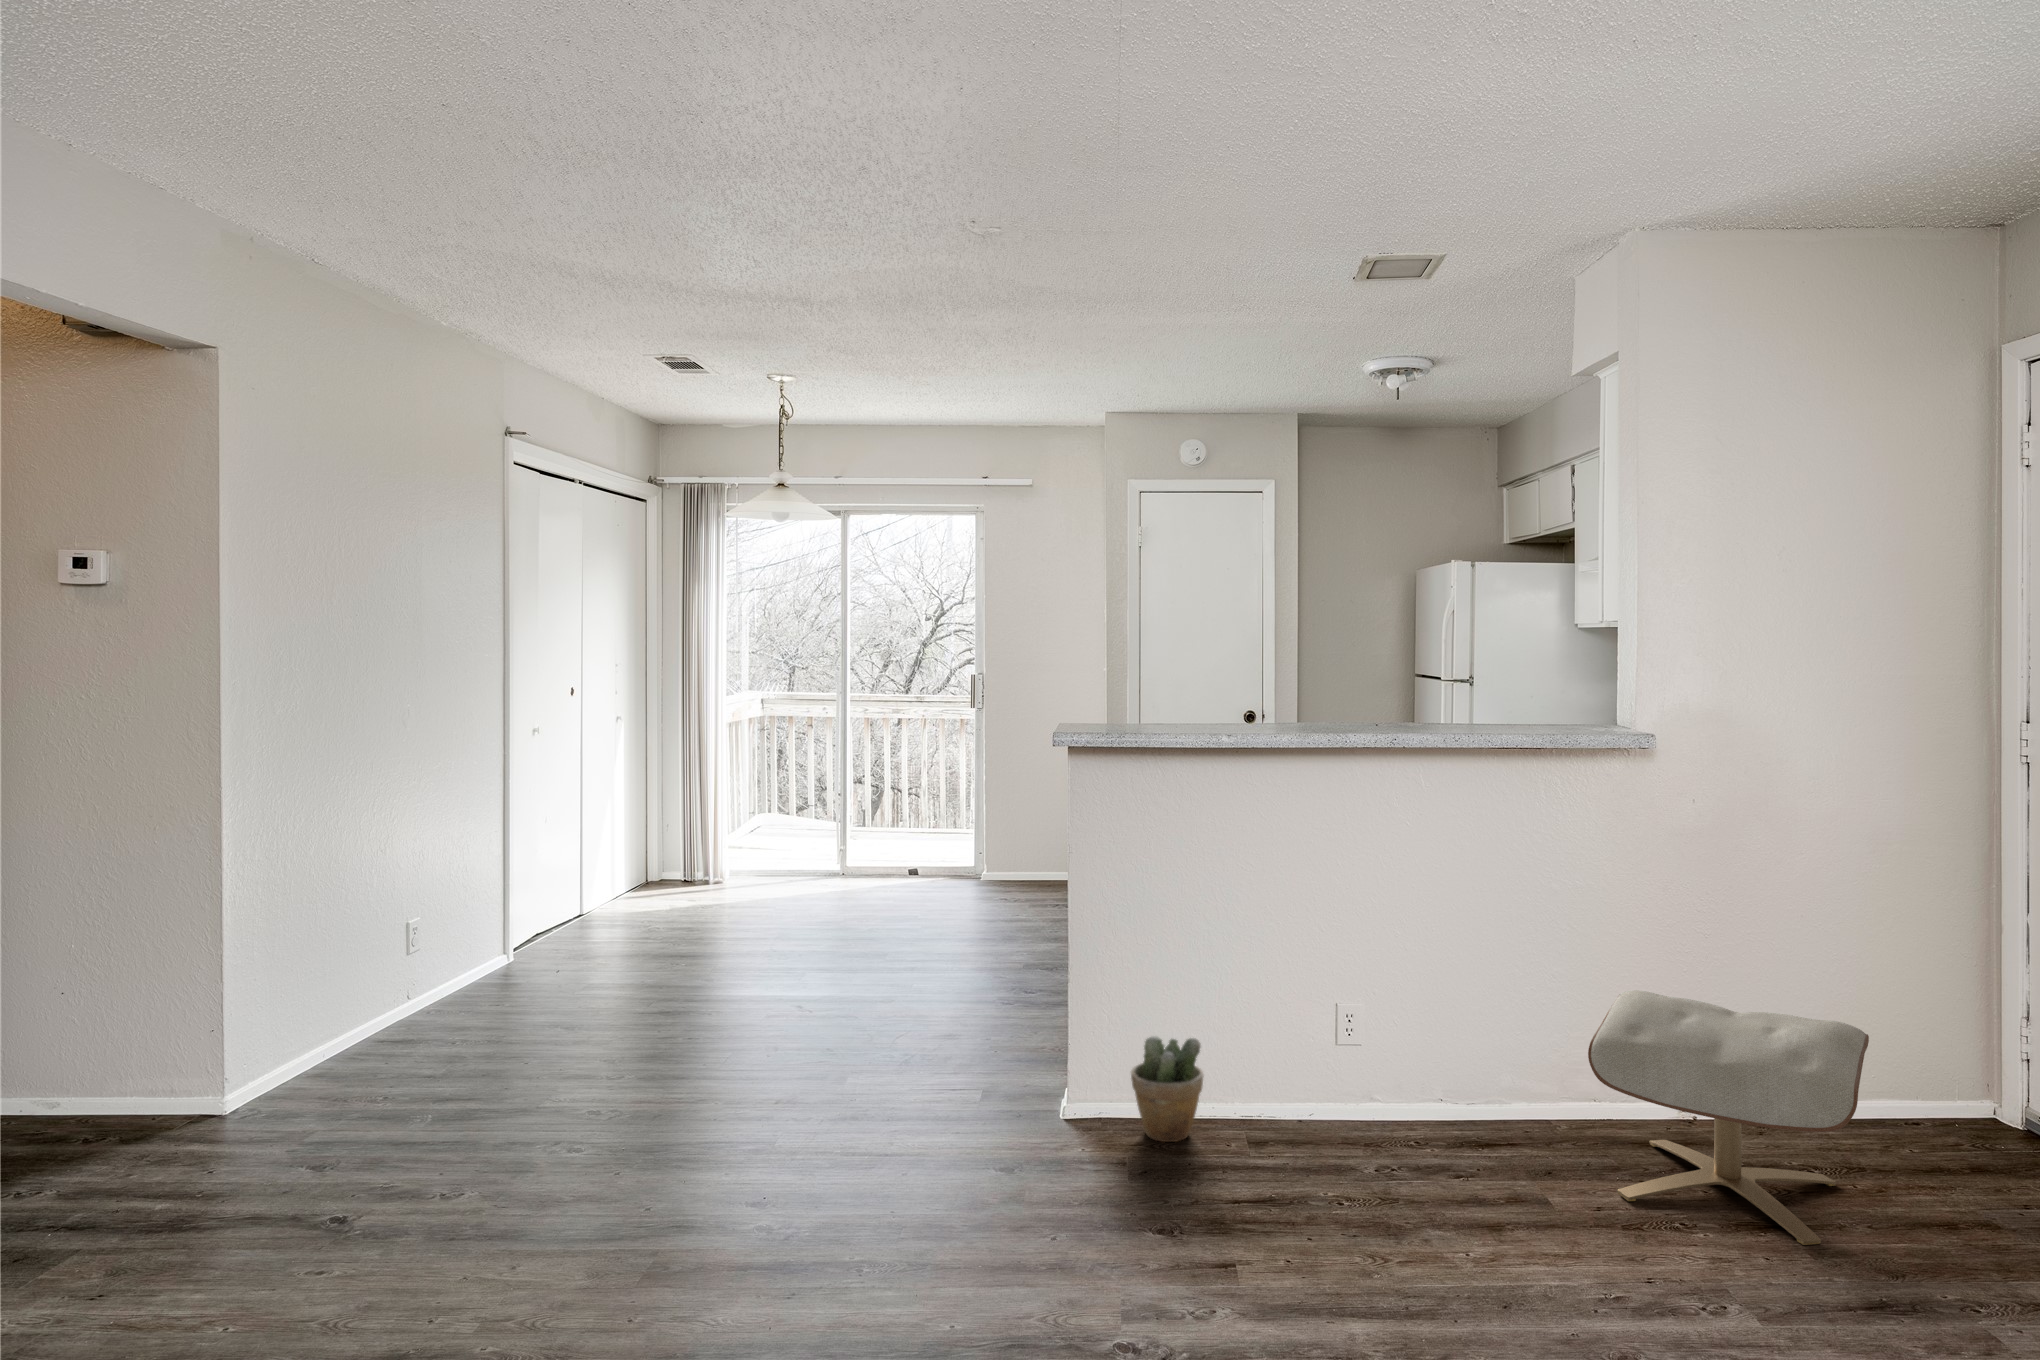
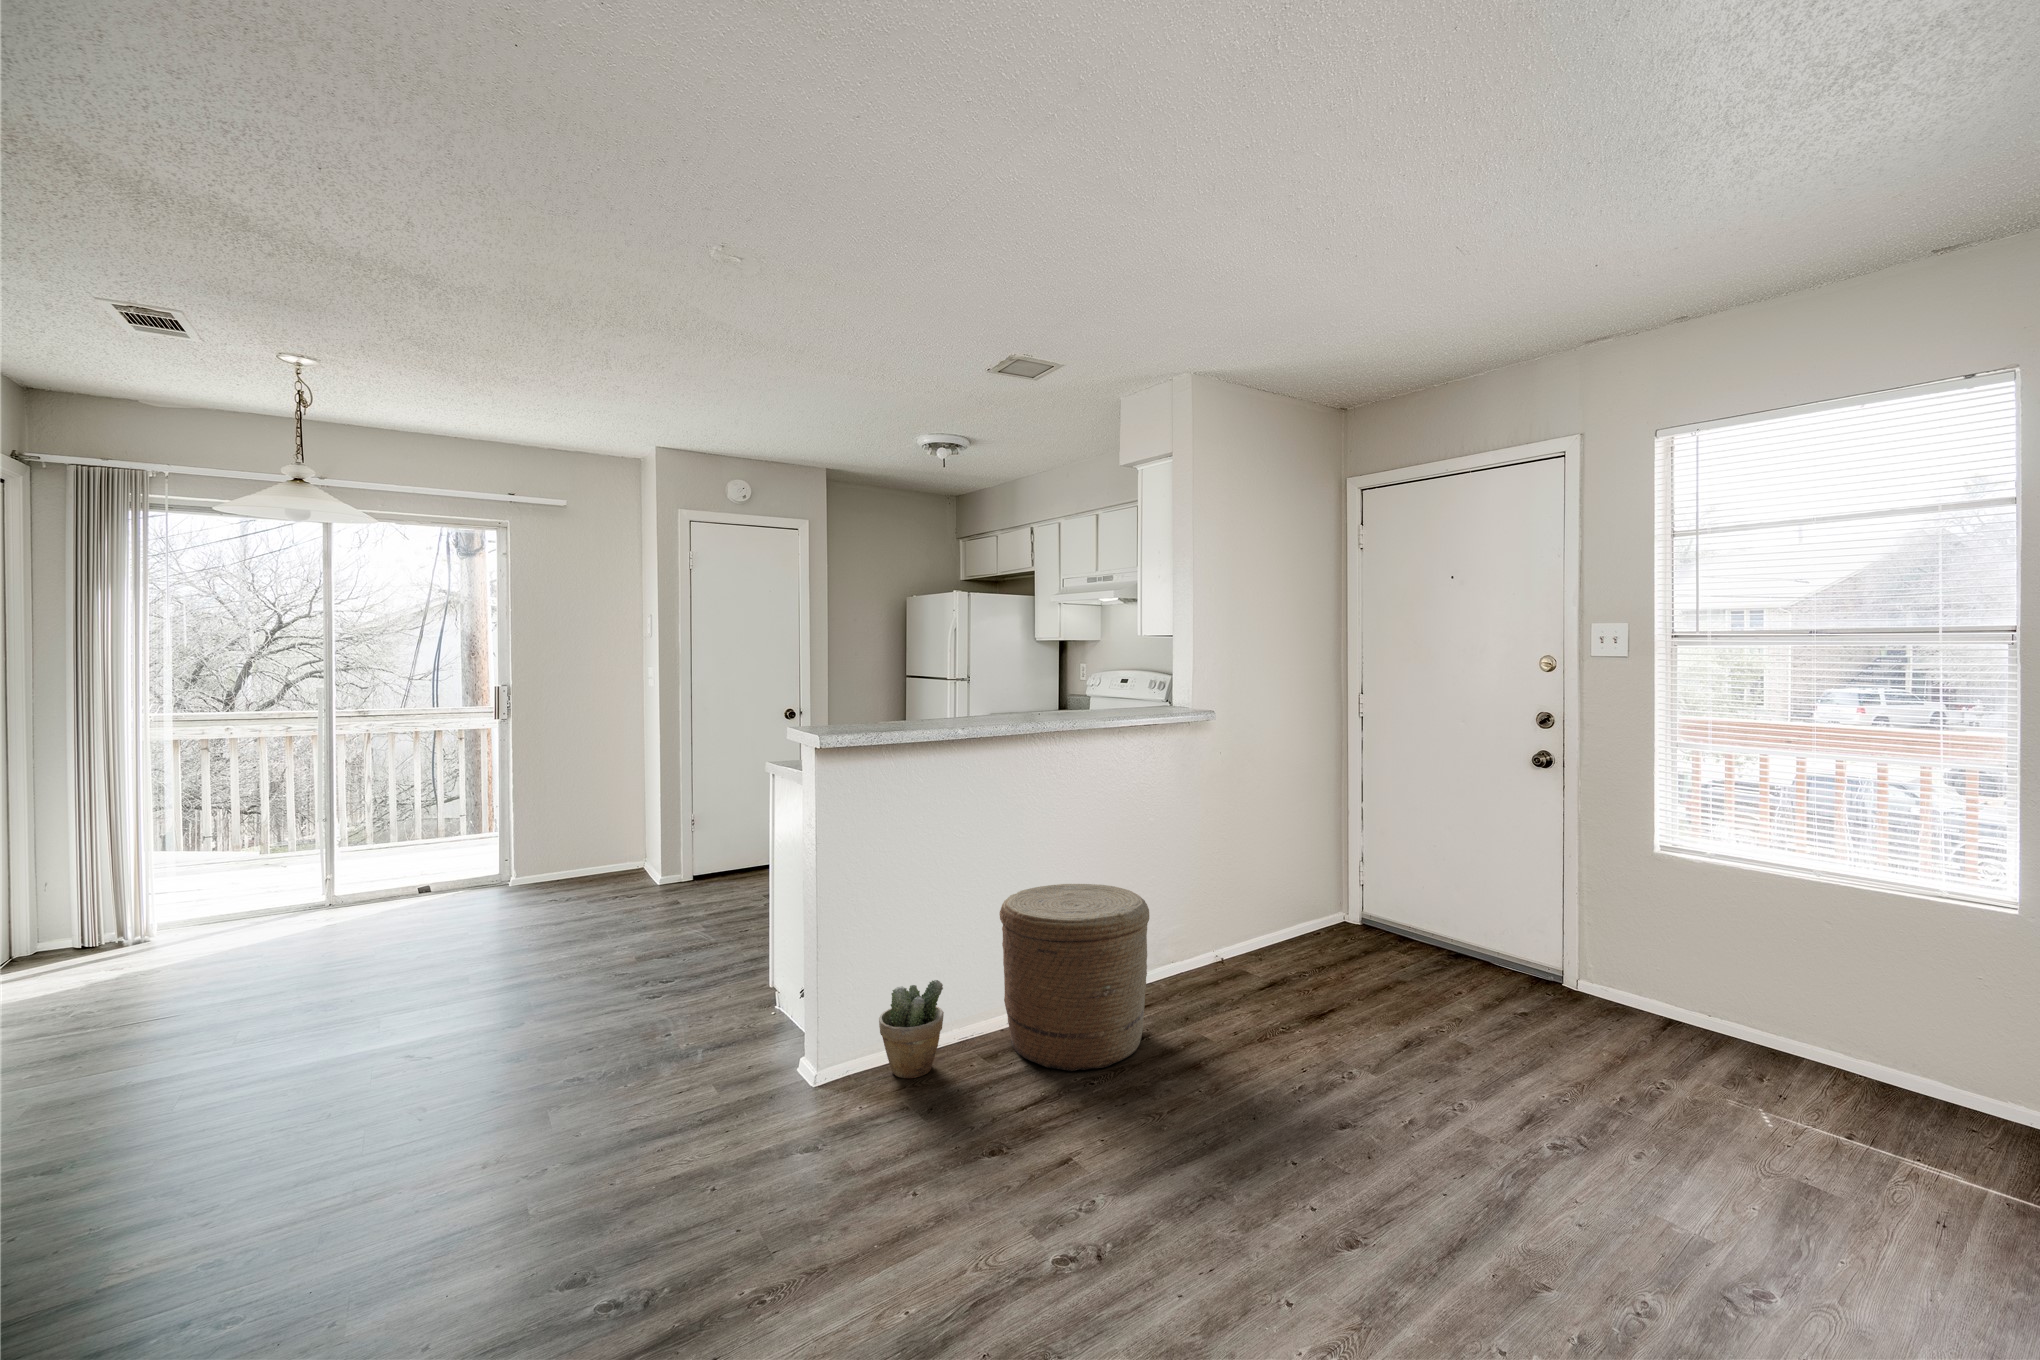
woven basket: none [1274,957,1467,1193] -> present [1000,884,1149,1072]
ottoman: present [1588,990,1869,1245] -> none [1202,874,1377,1021]

